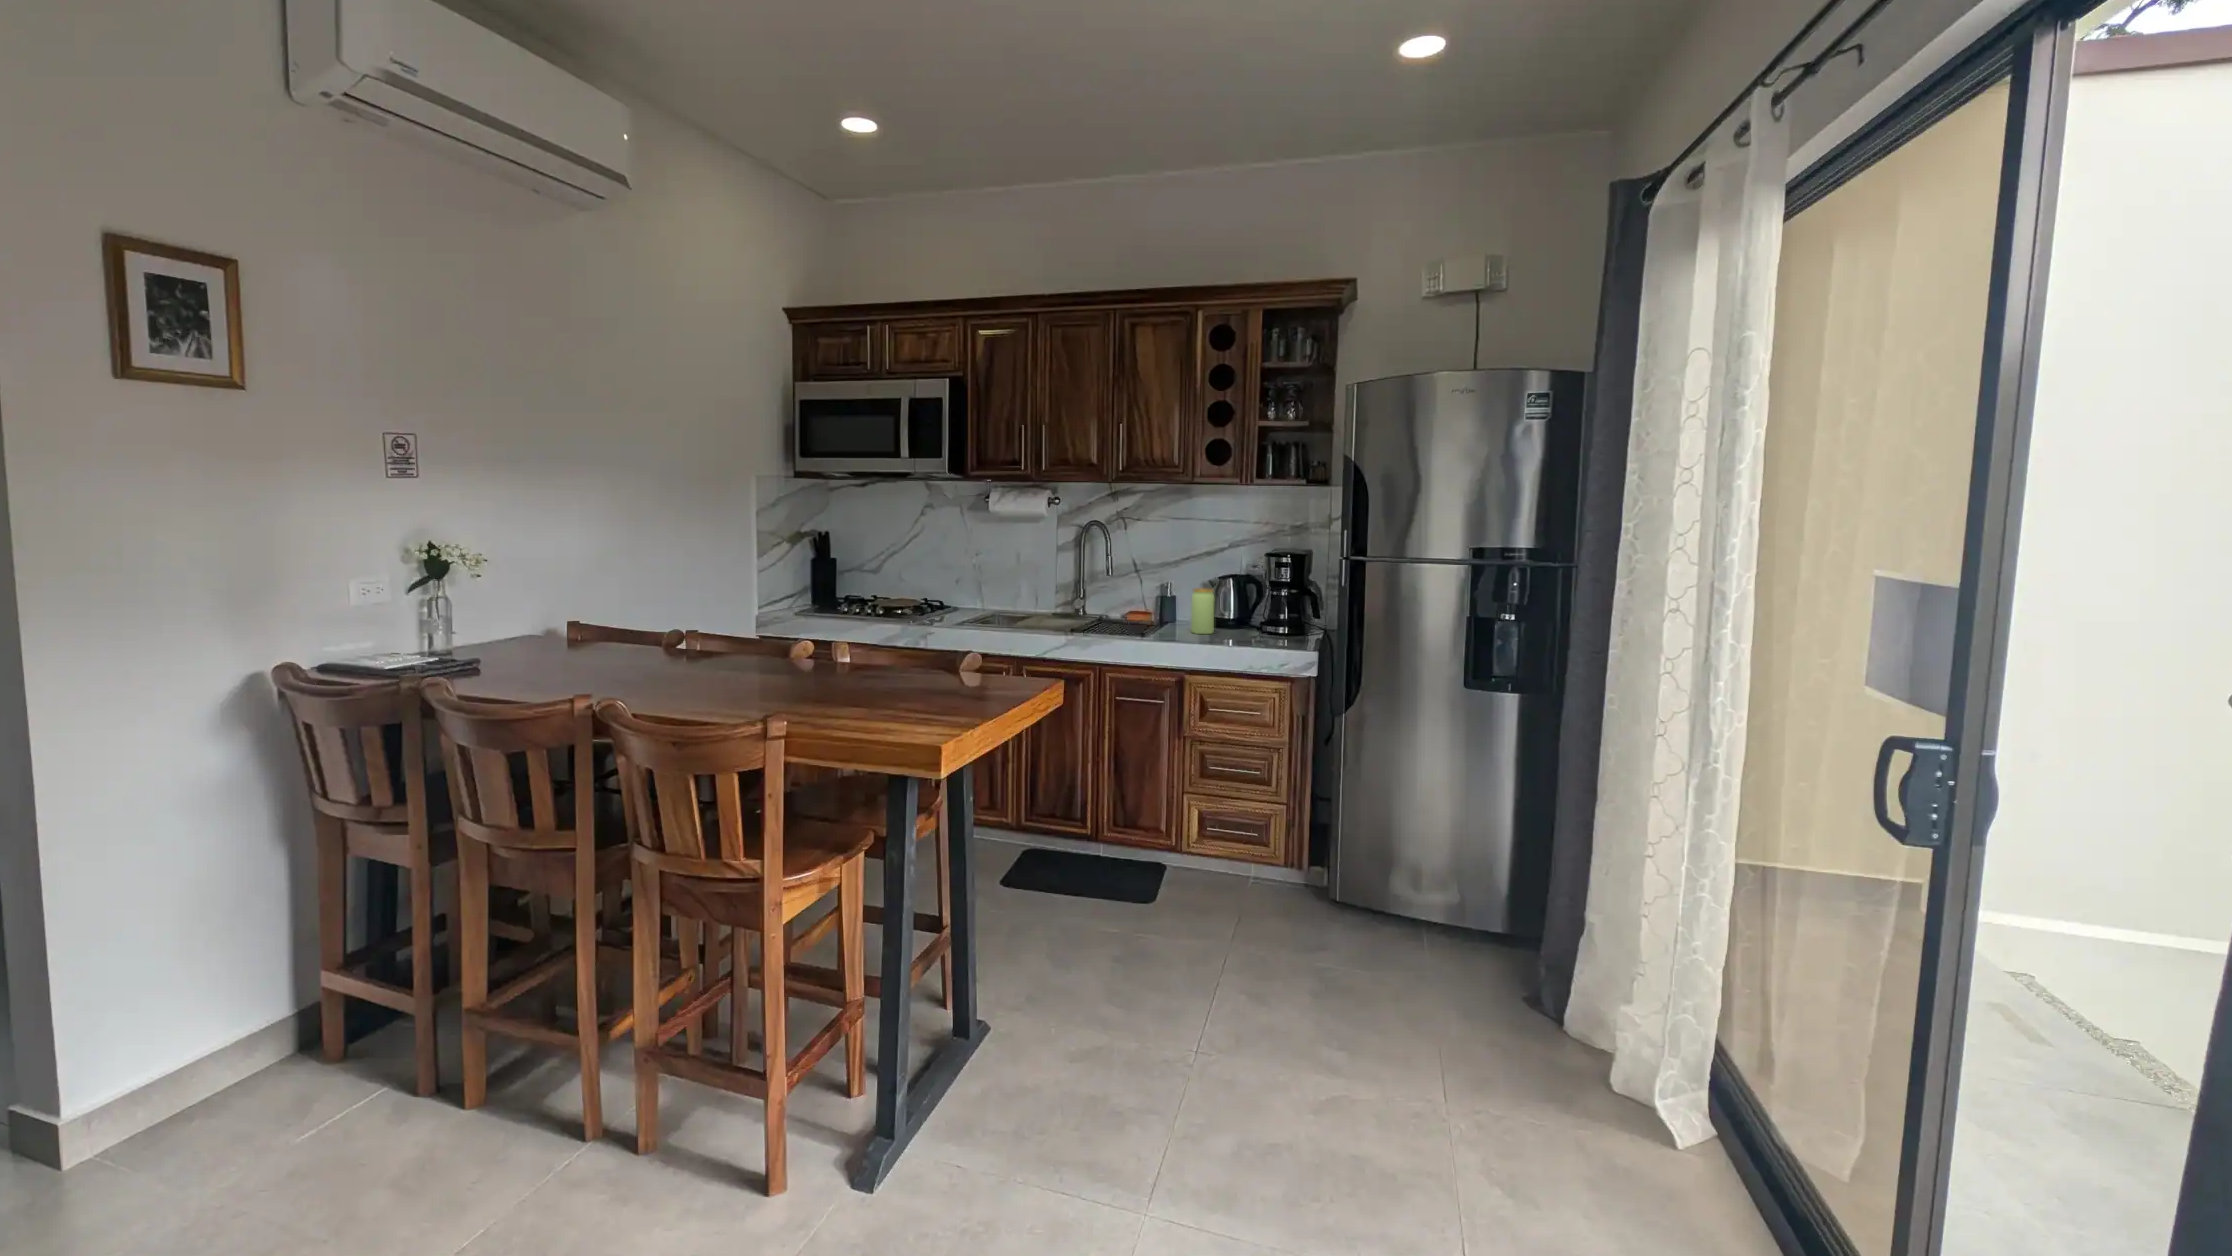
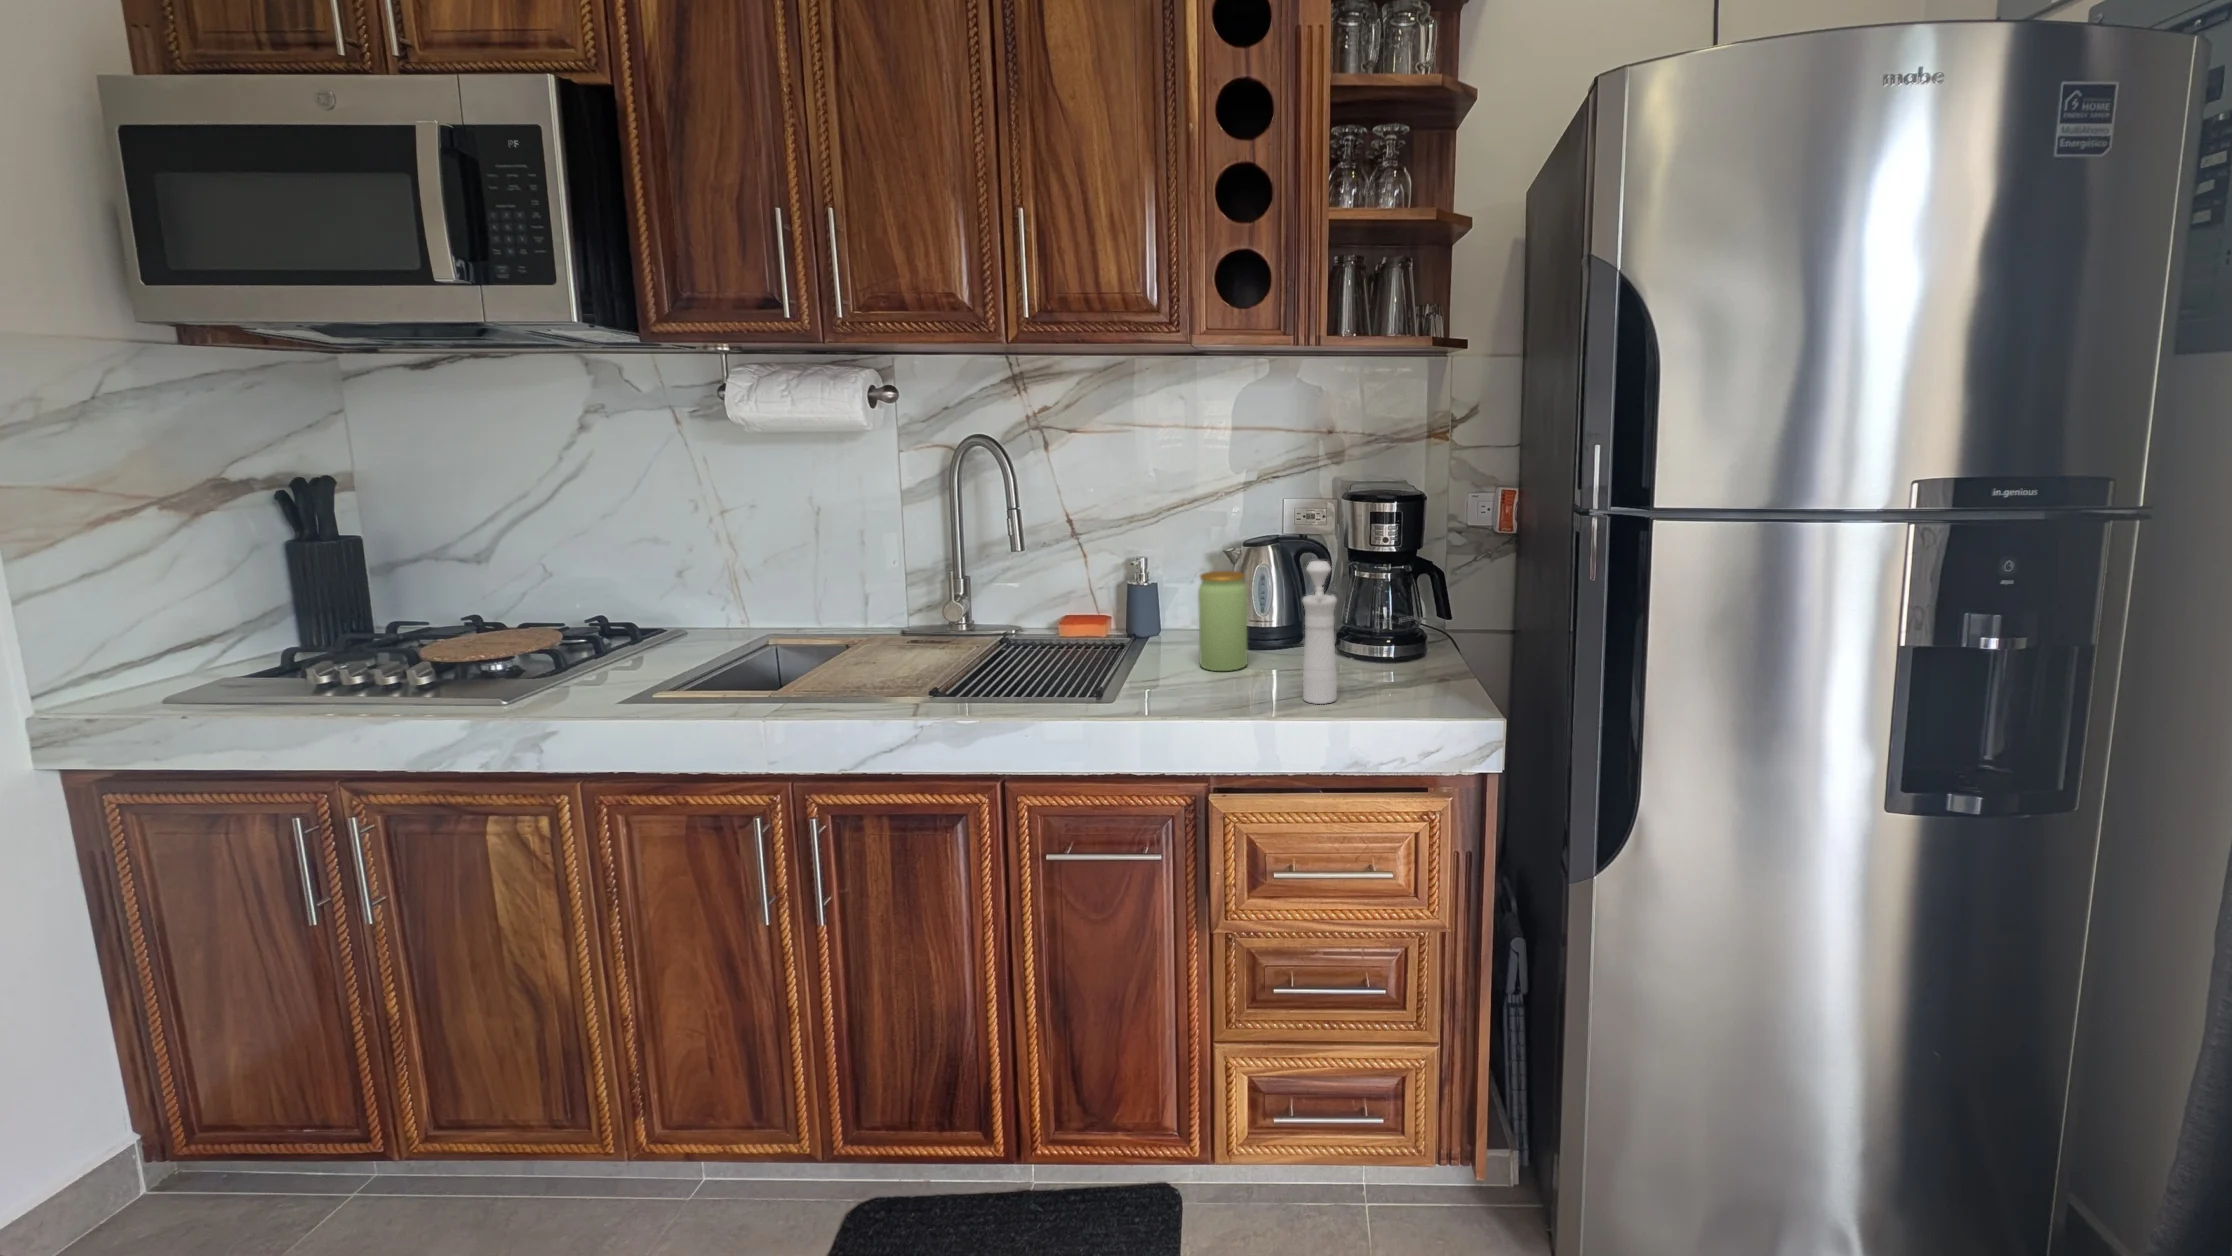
pepper mill: none [1231,583,1251,644] -> present [1302,561,1337,704]

